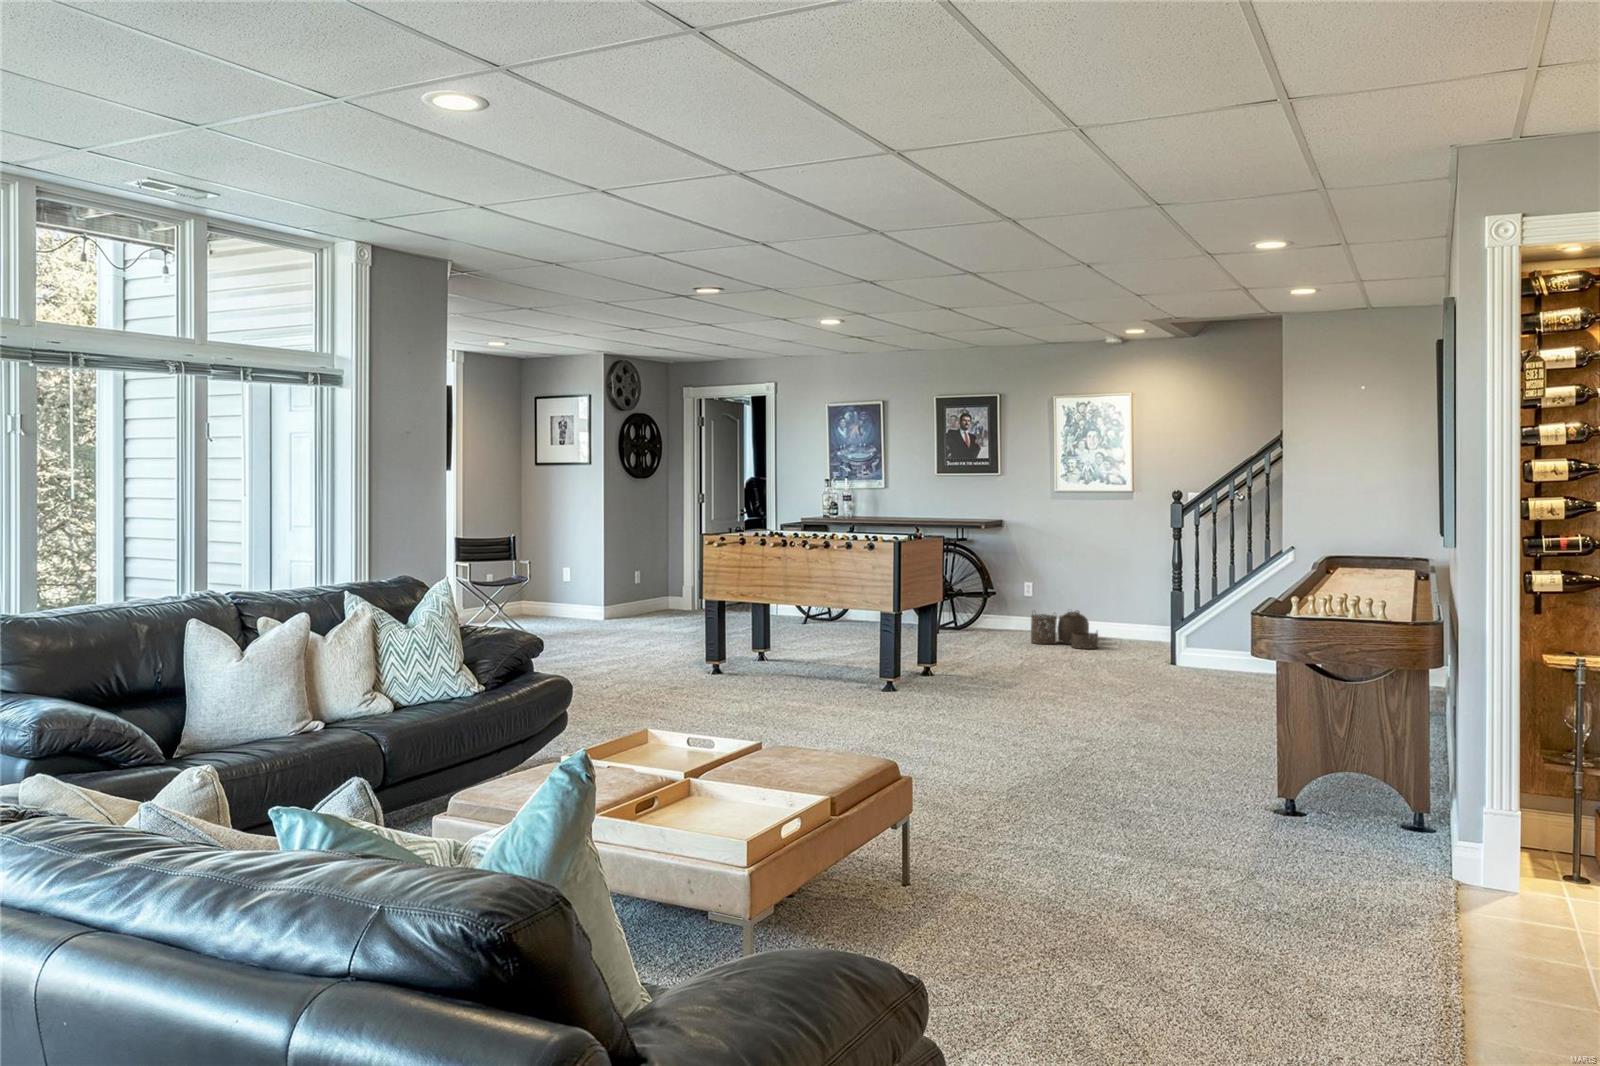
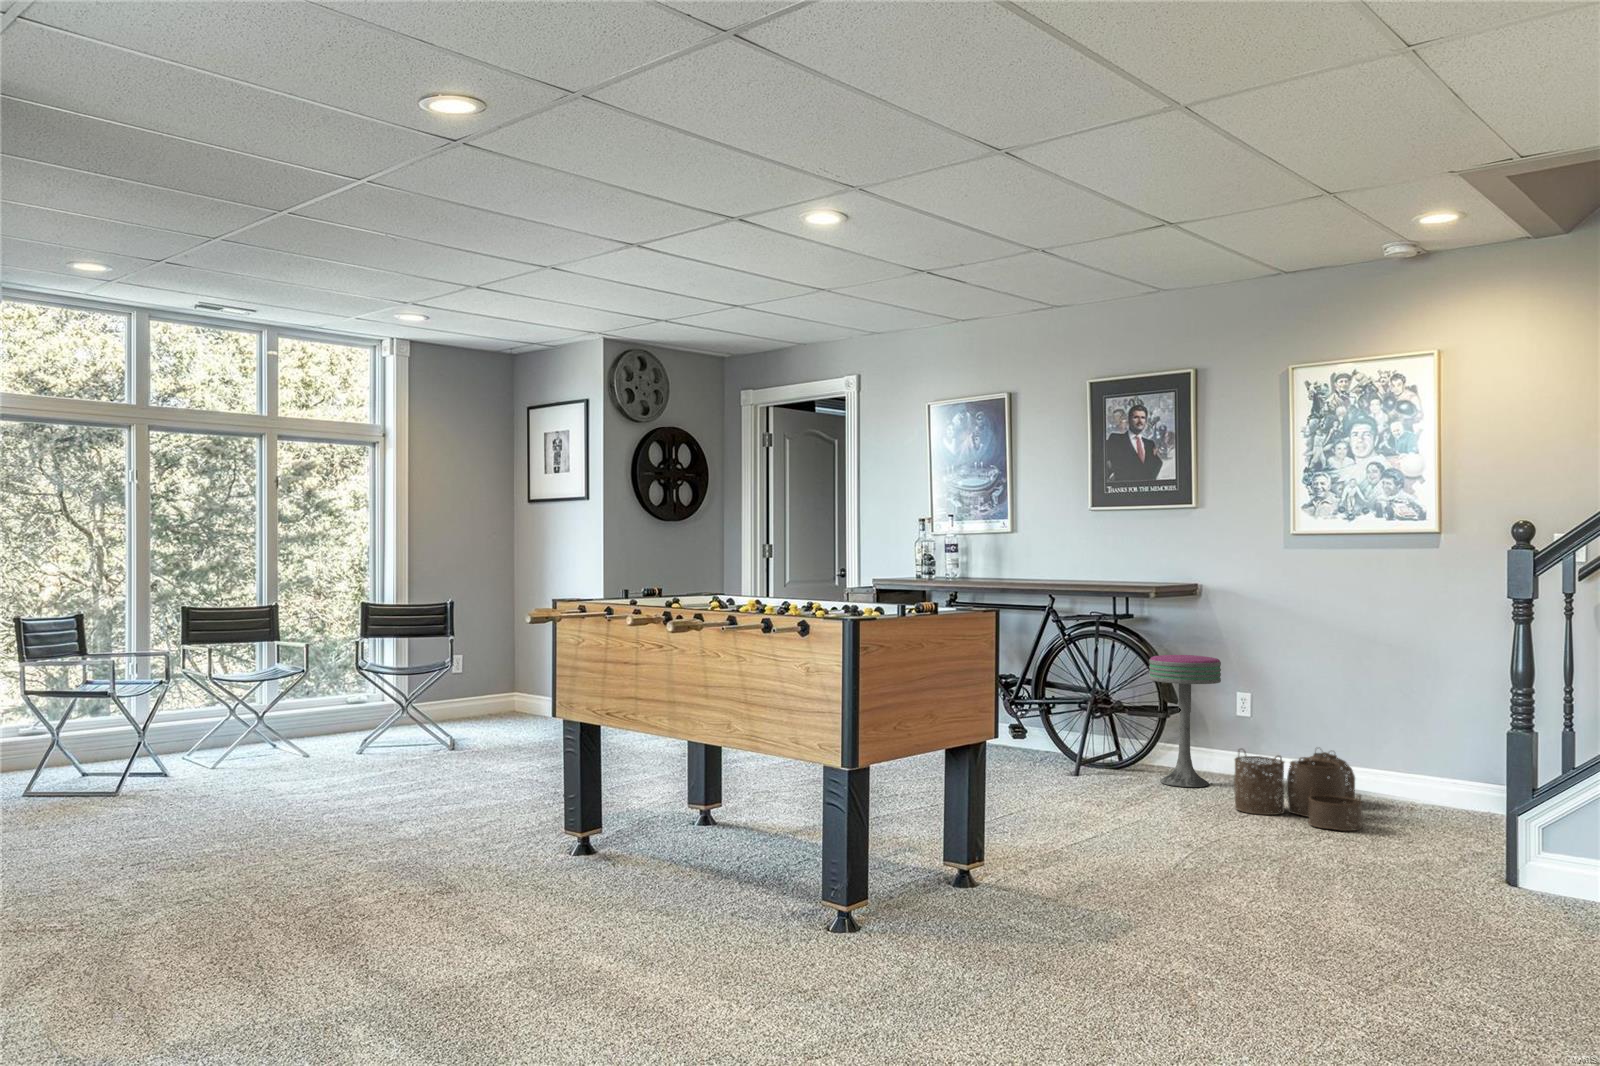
bar stool: none [977,560,1016,635] -> present [1149,655,1221,787]

